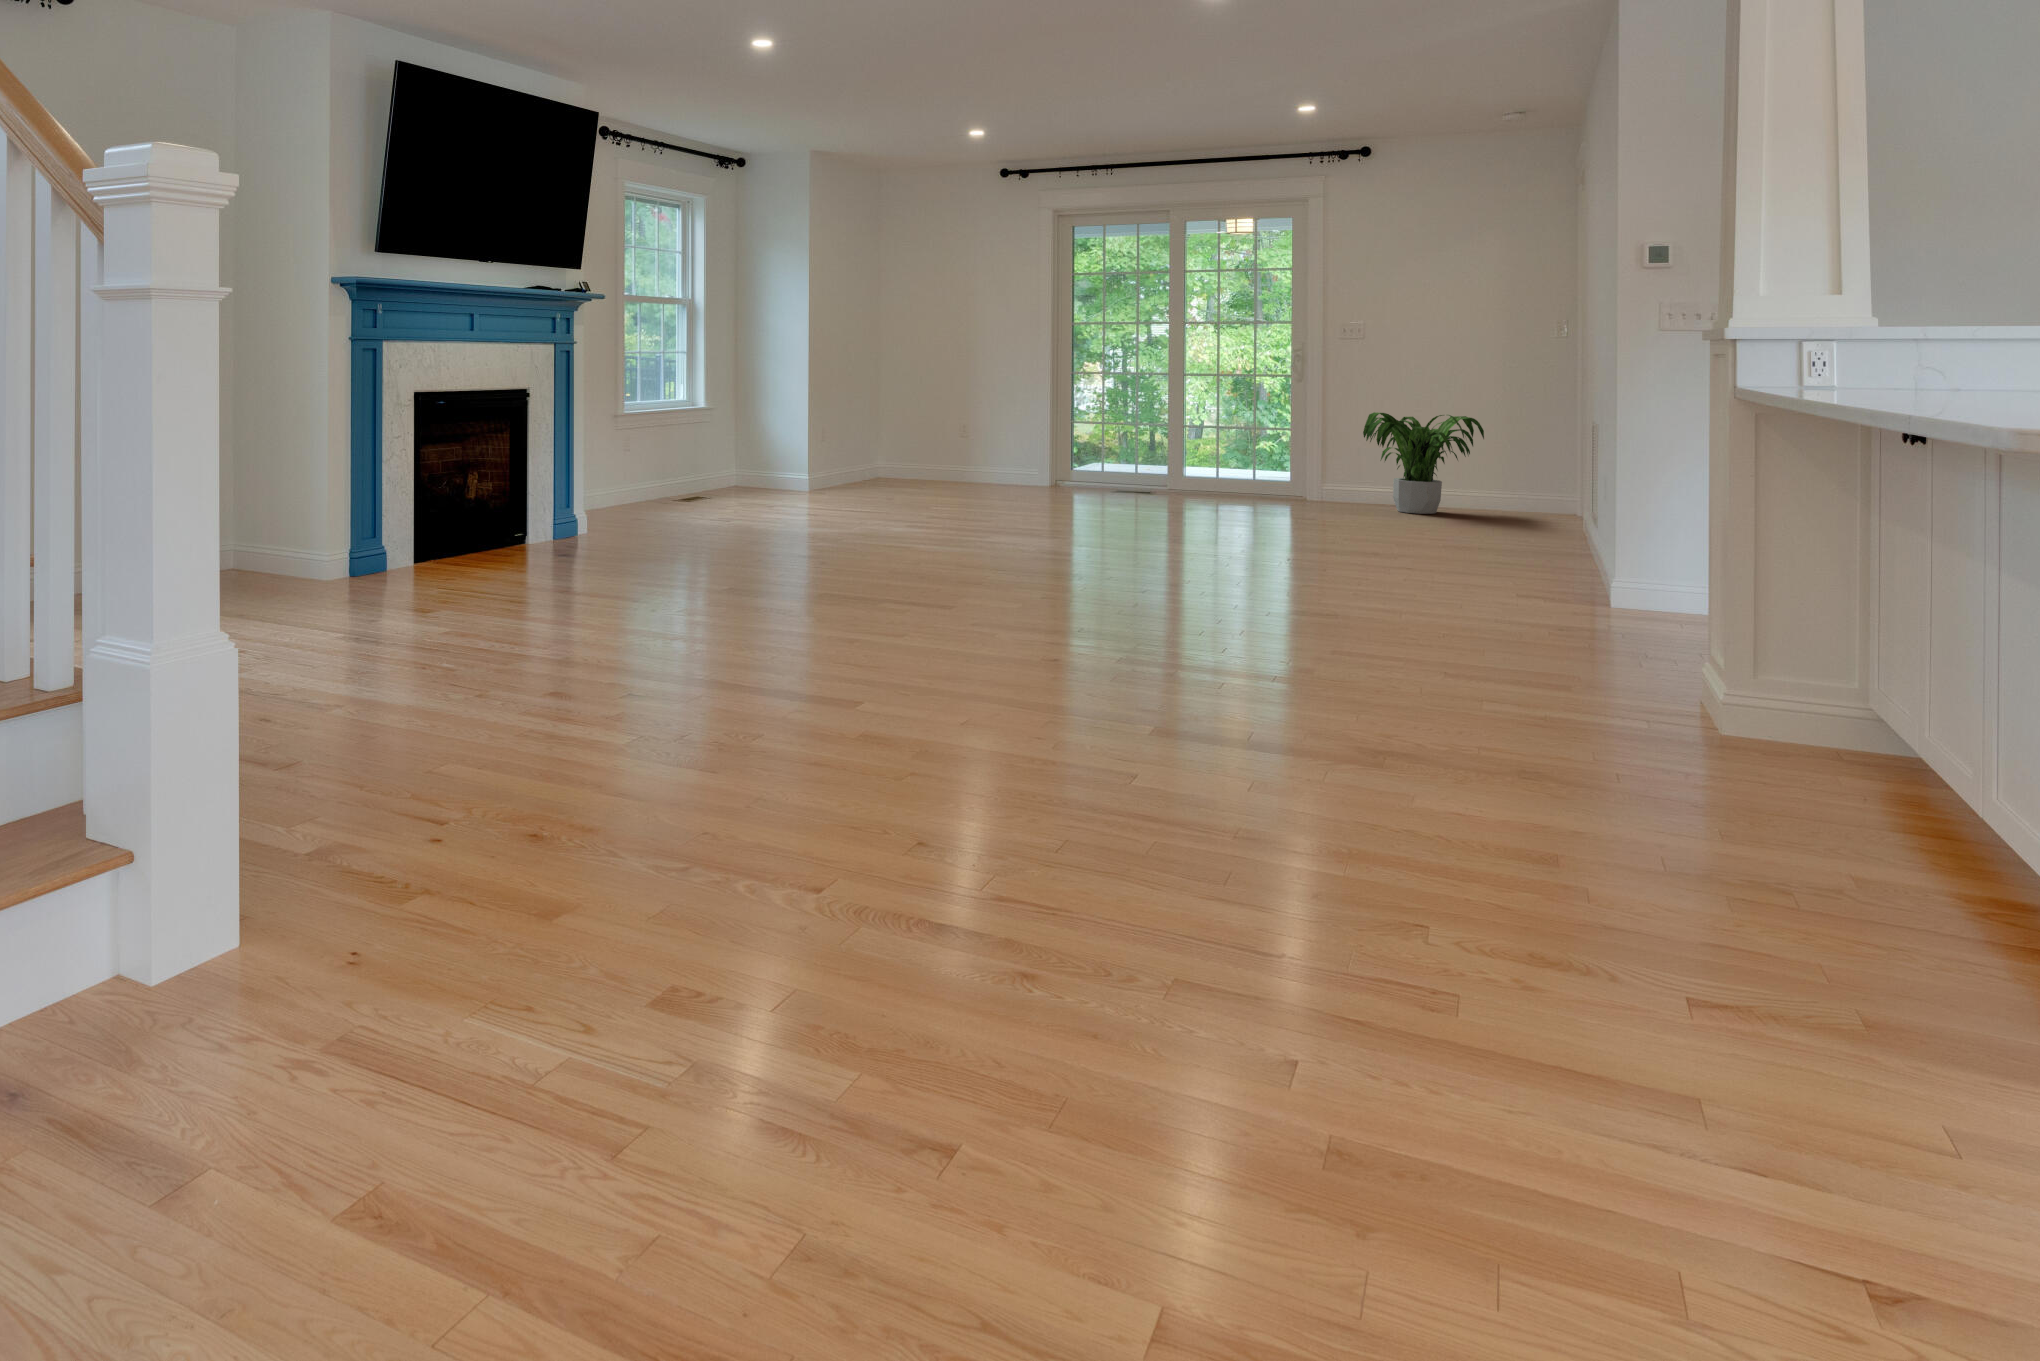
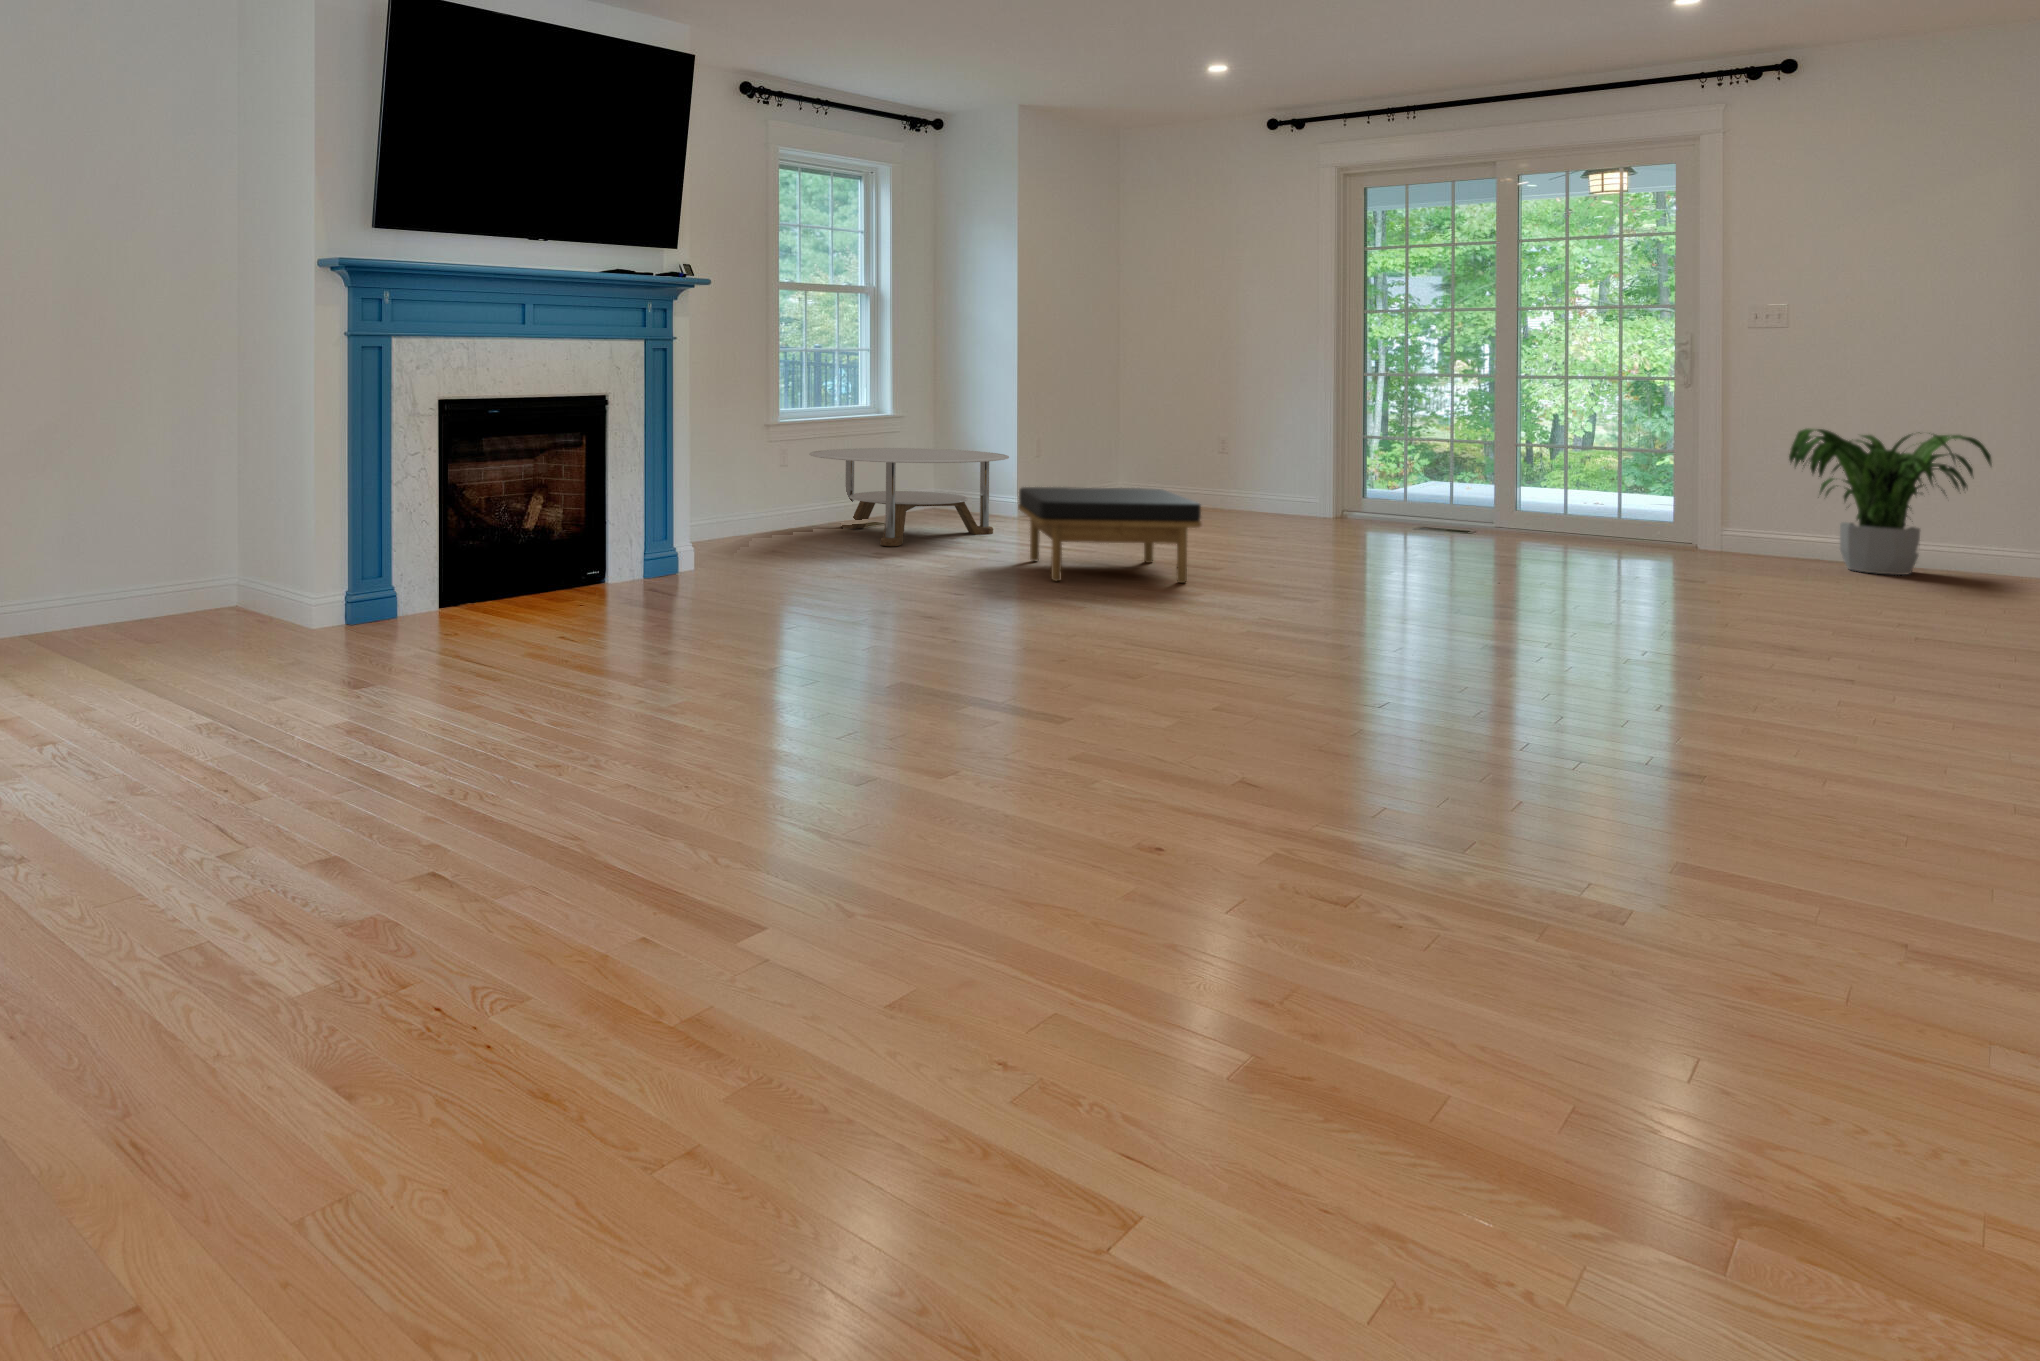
round table: none [652,433,815,512] -> present [809,448,1009,546]
ottoman: none [837,462,984,533] -> present [1018,487,1201,583]

